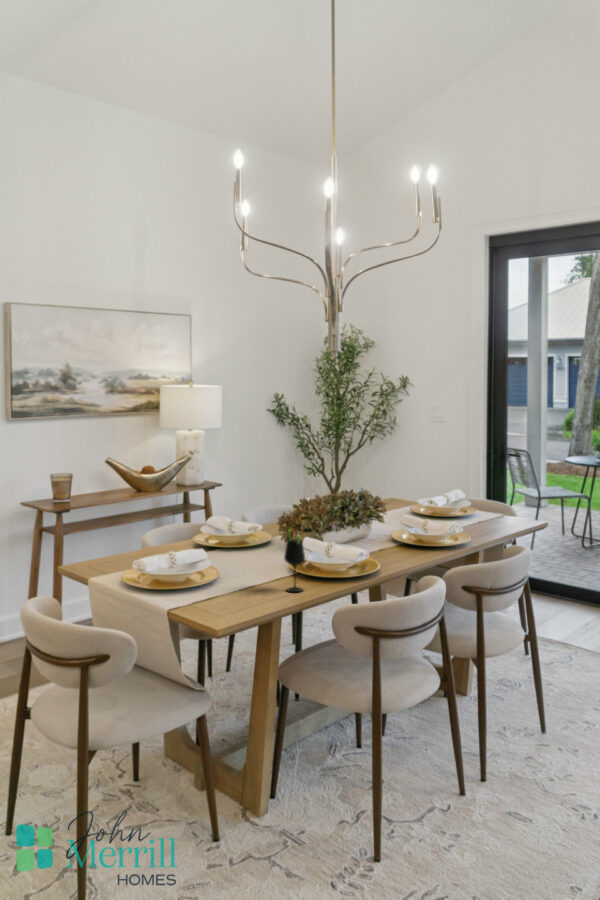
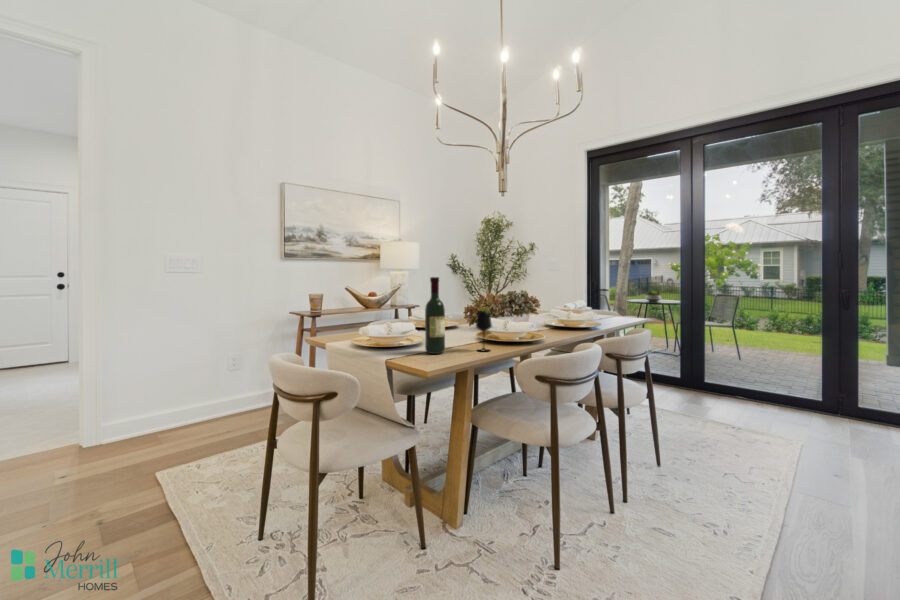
wine bottle: none [218,498,244,597] -> present [425,277,445,354]

